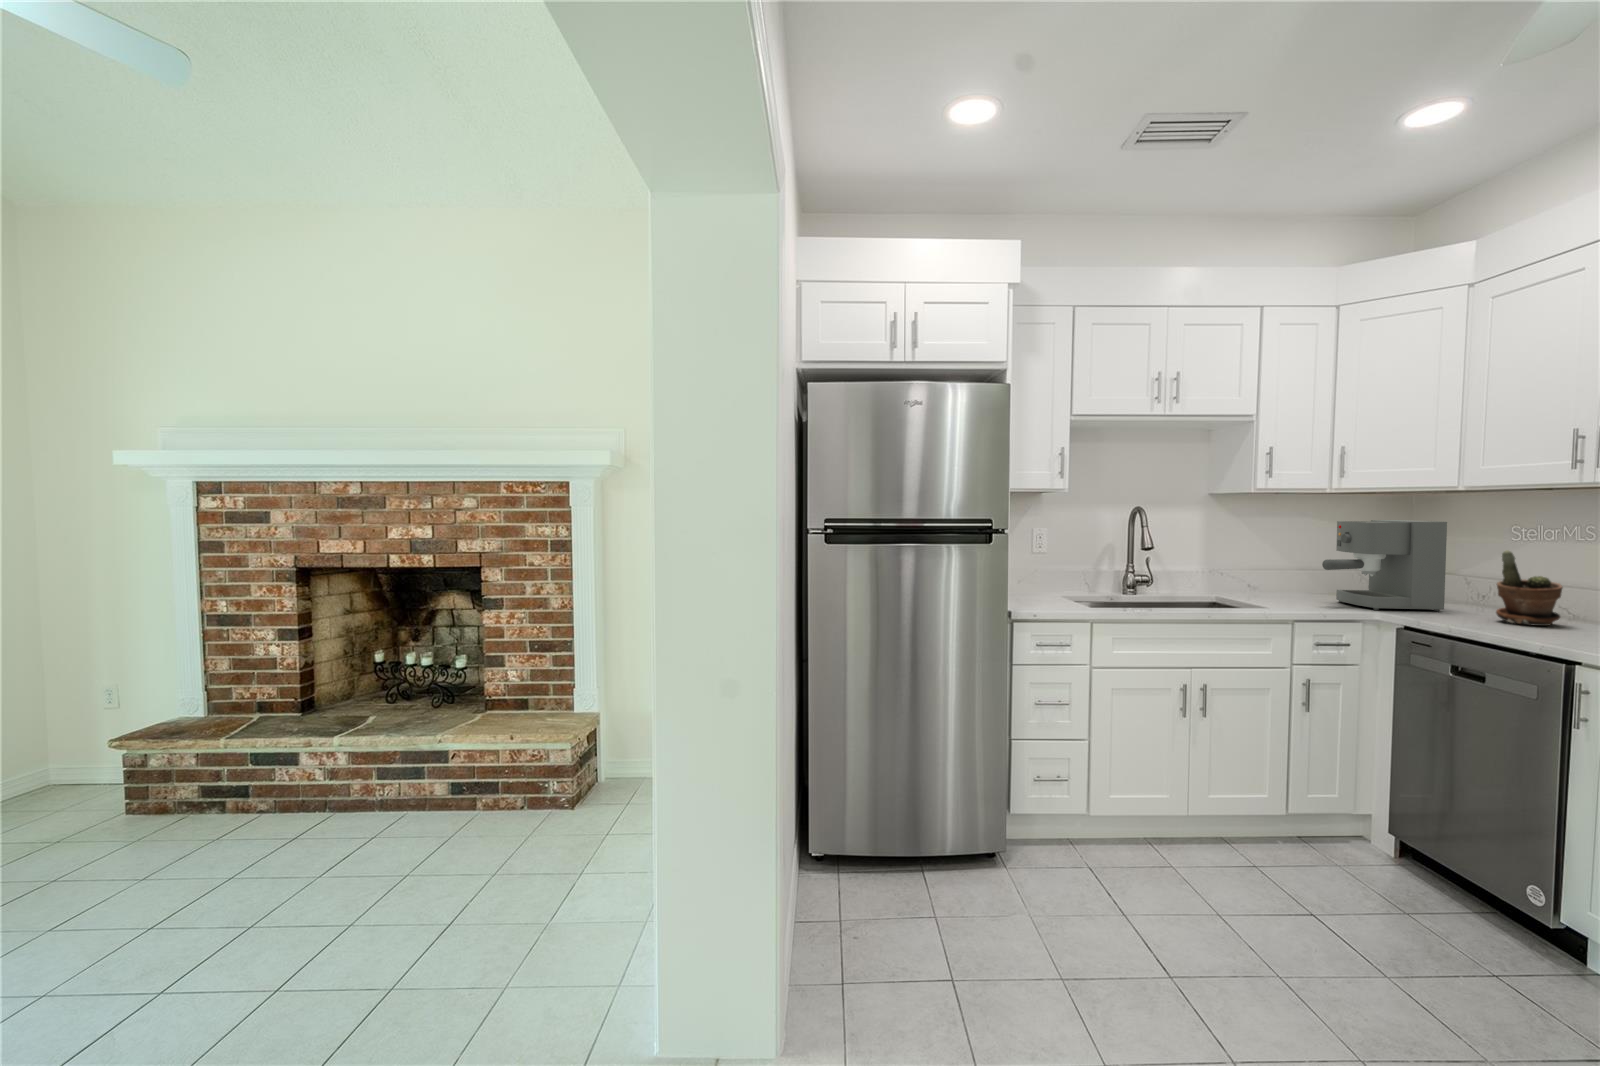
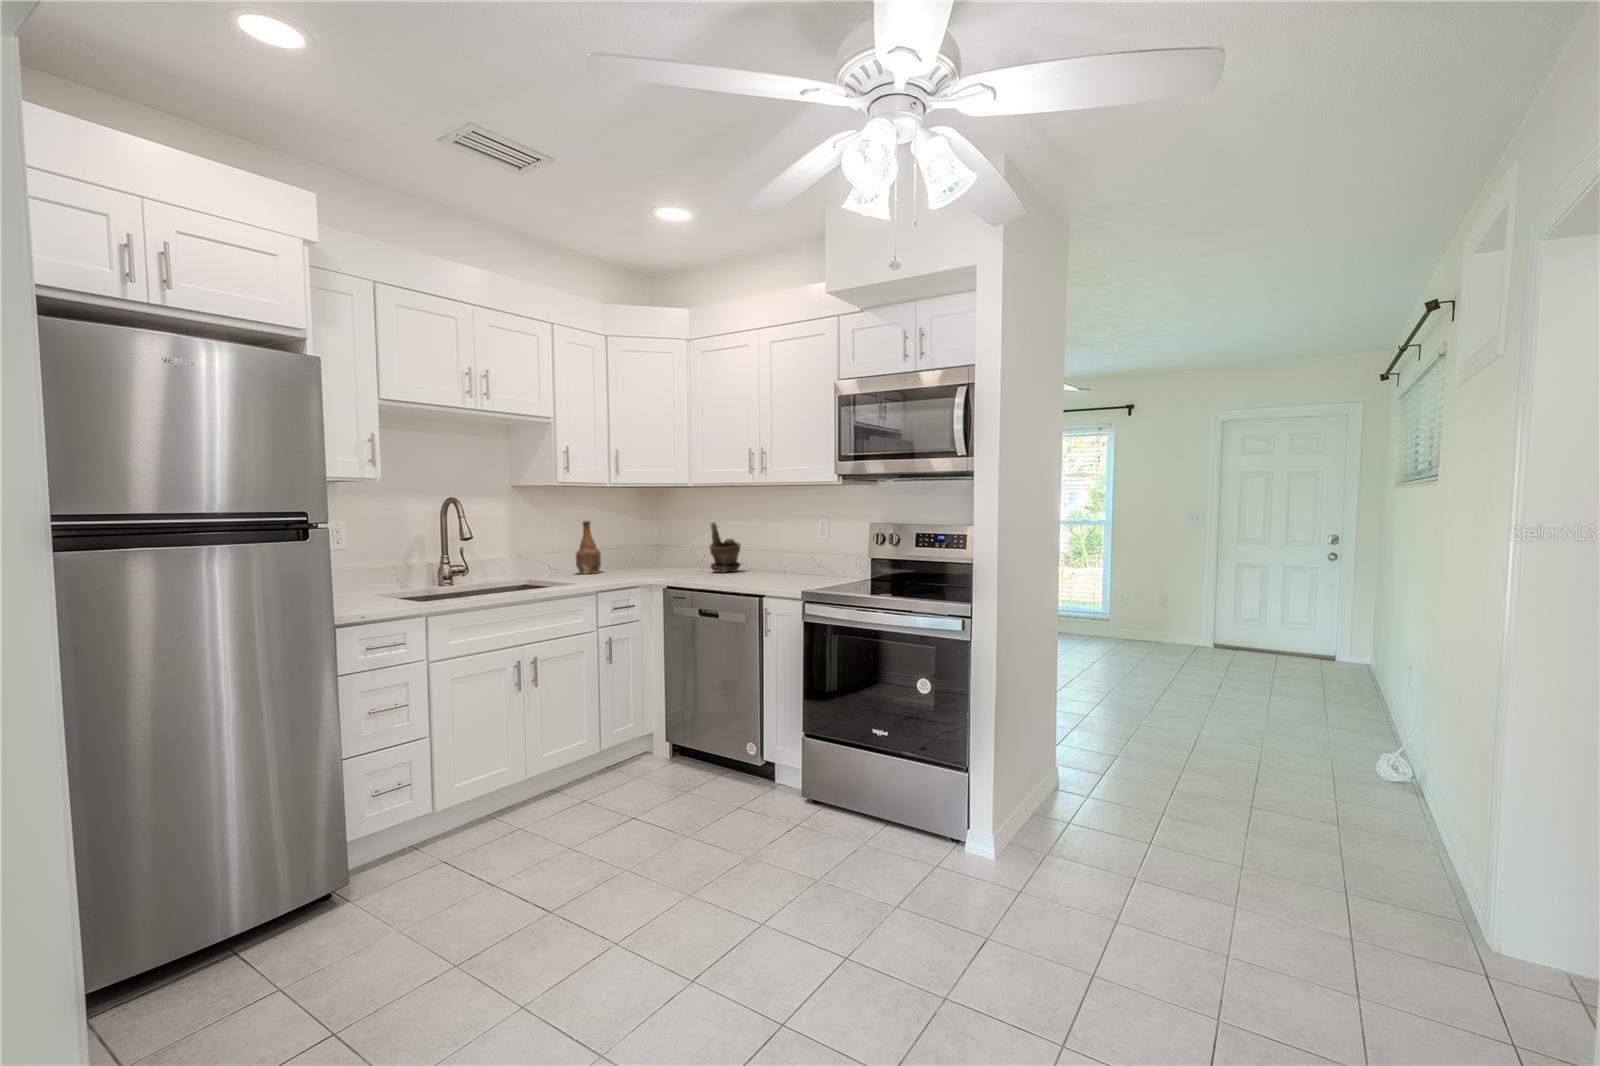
coffee maker: present [1322,520,1447,611] -> none [607,505,682,575]
bottle: none [1275,534,1321,598] -> present [576,520,601,574]

